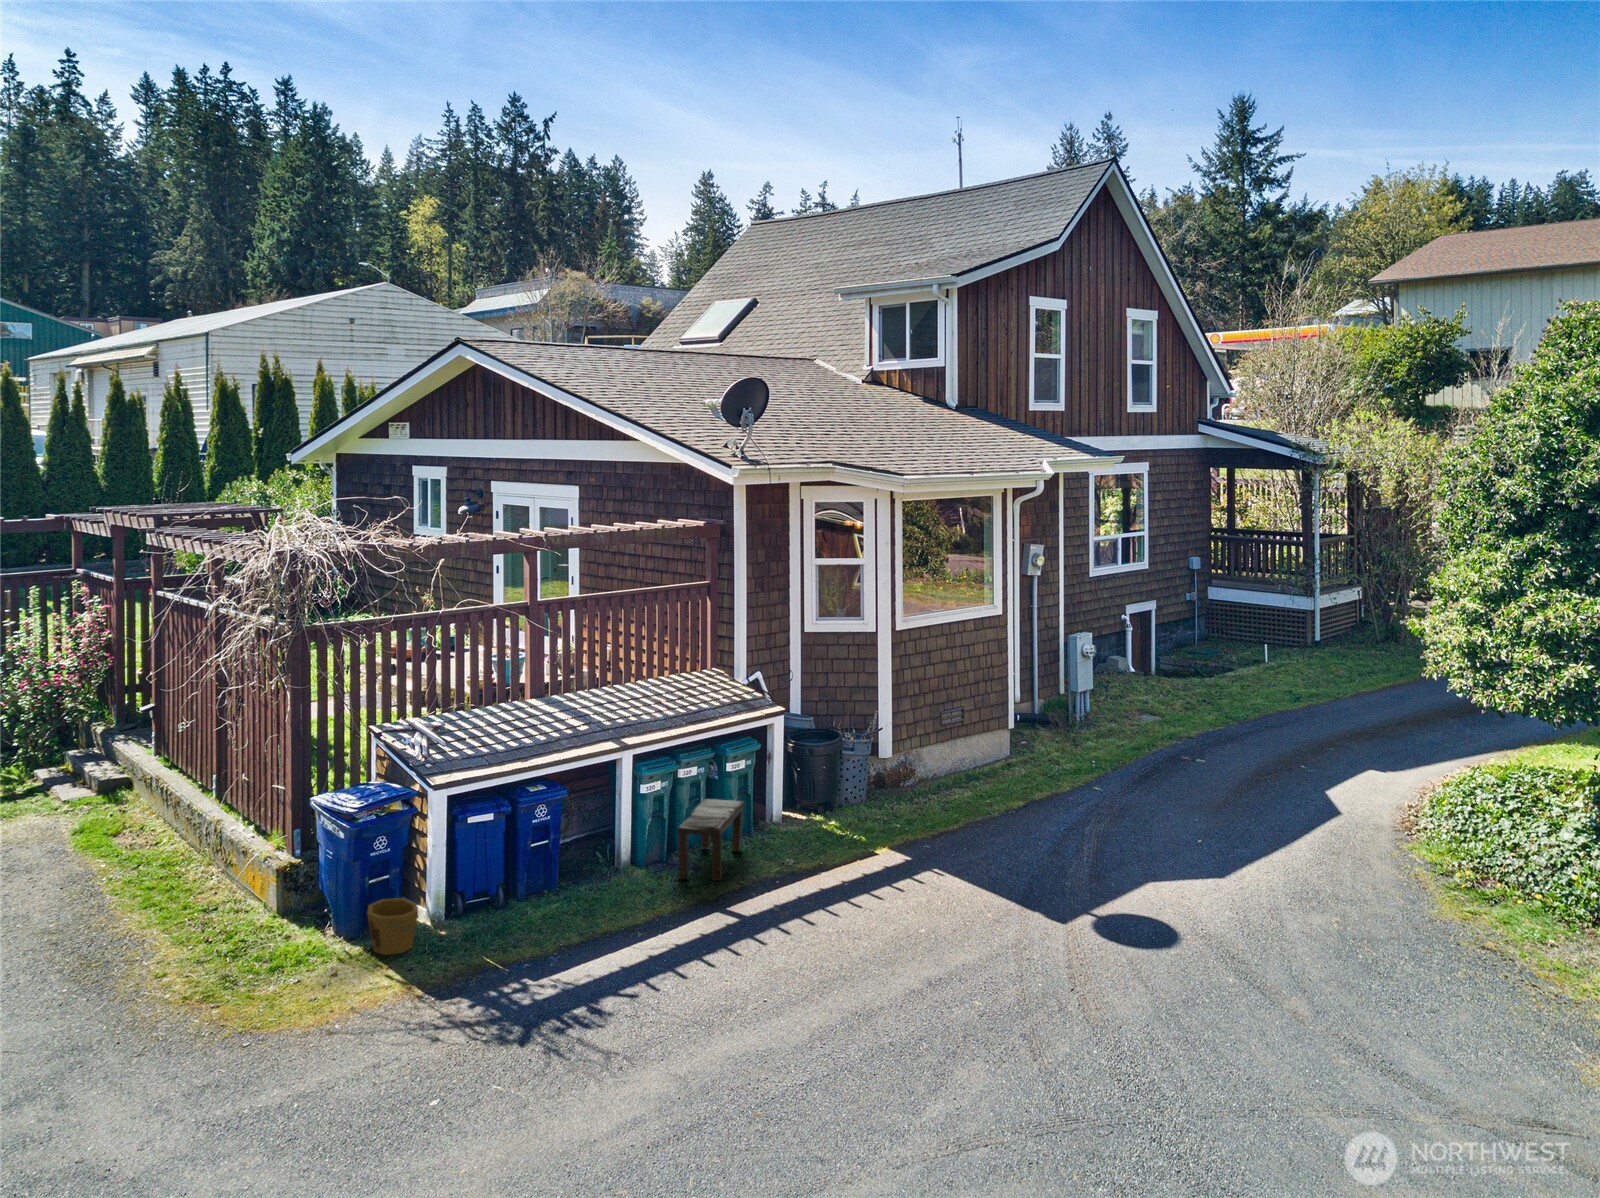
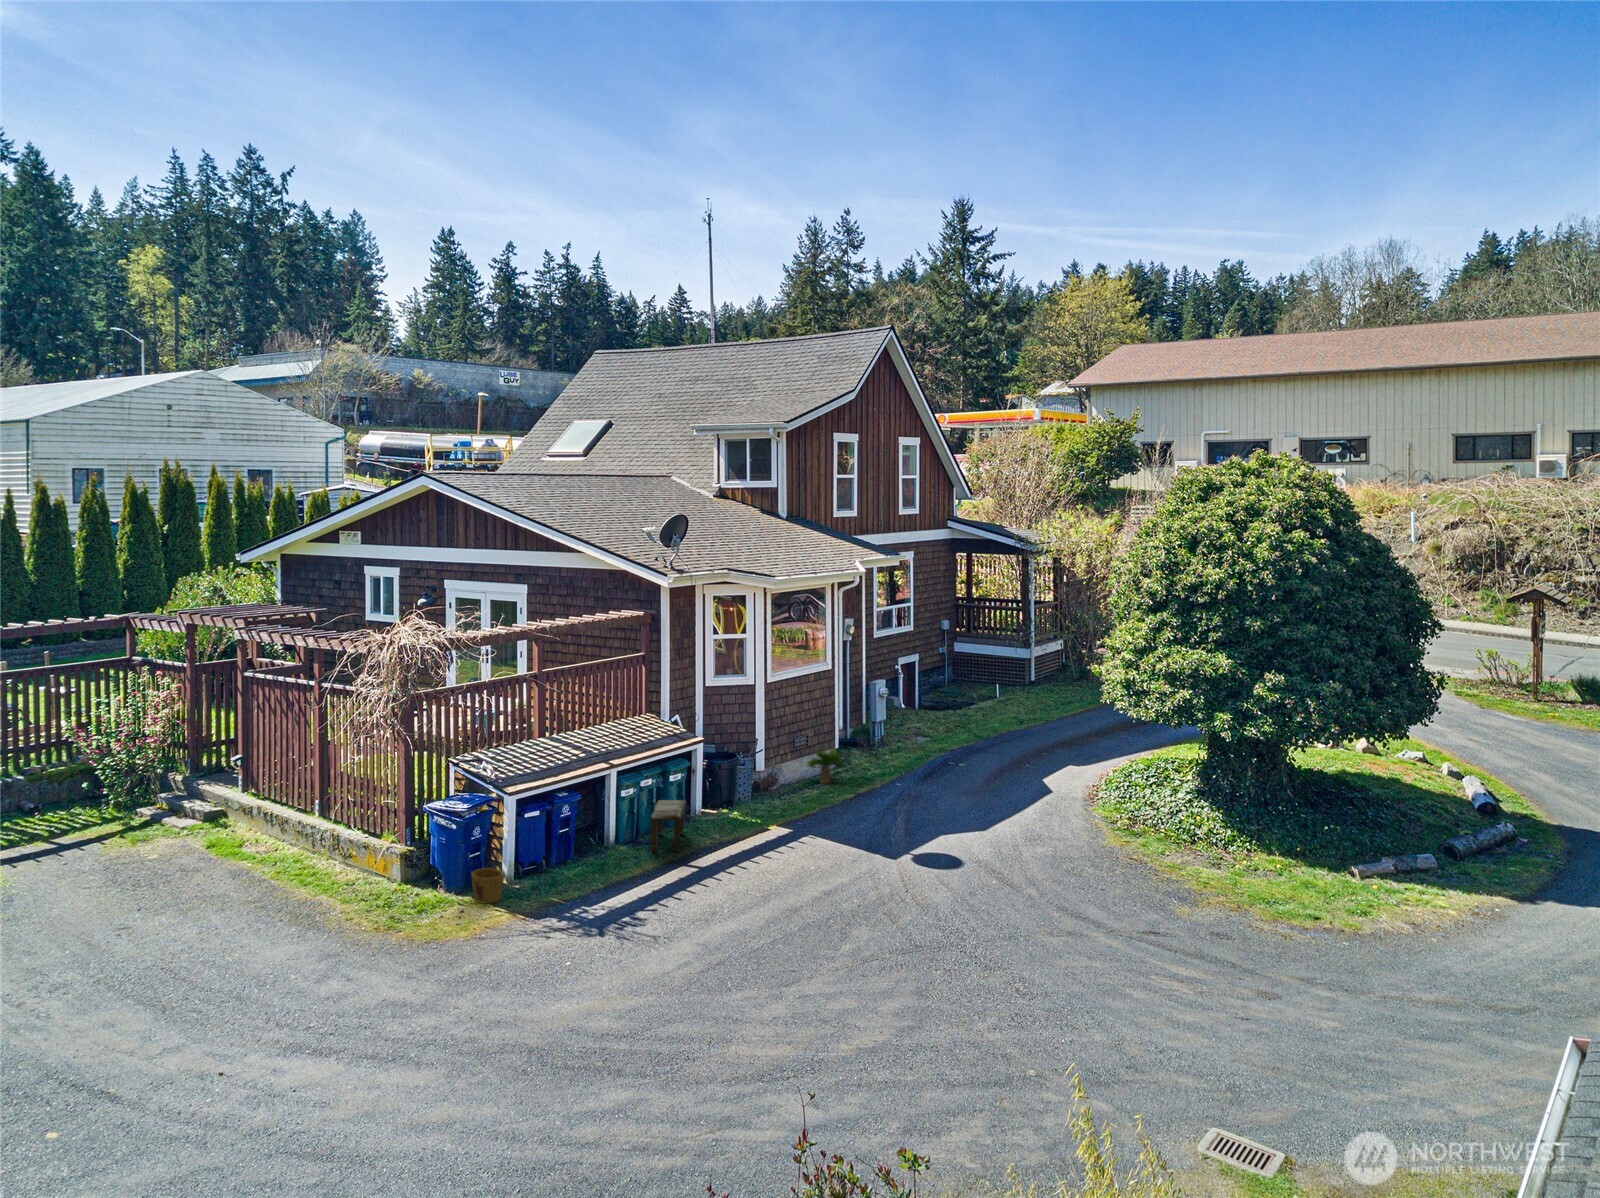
potted plant: none [950,726,1013,780] -> present [807,749,844,784]

